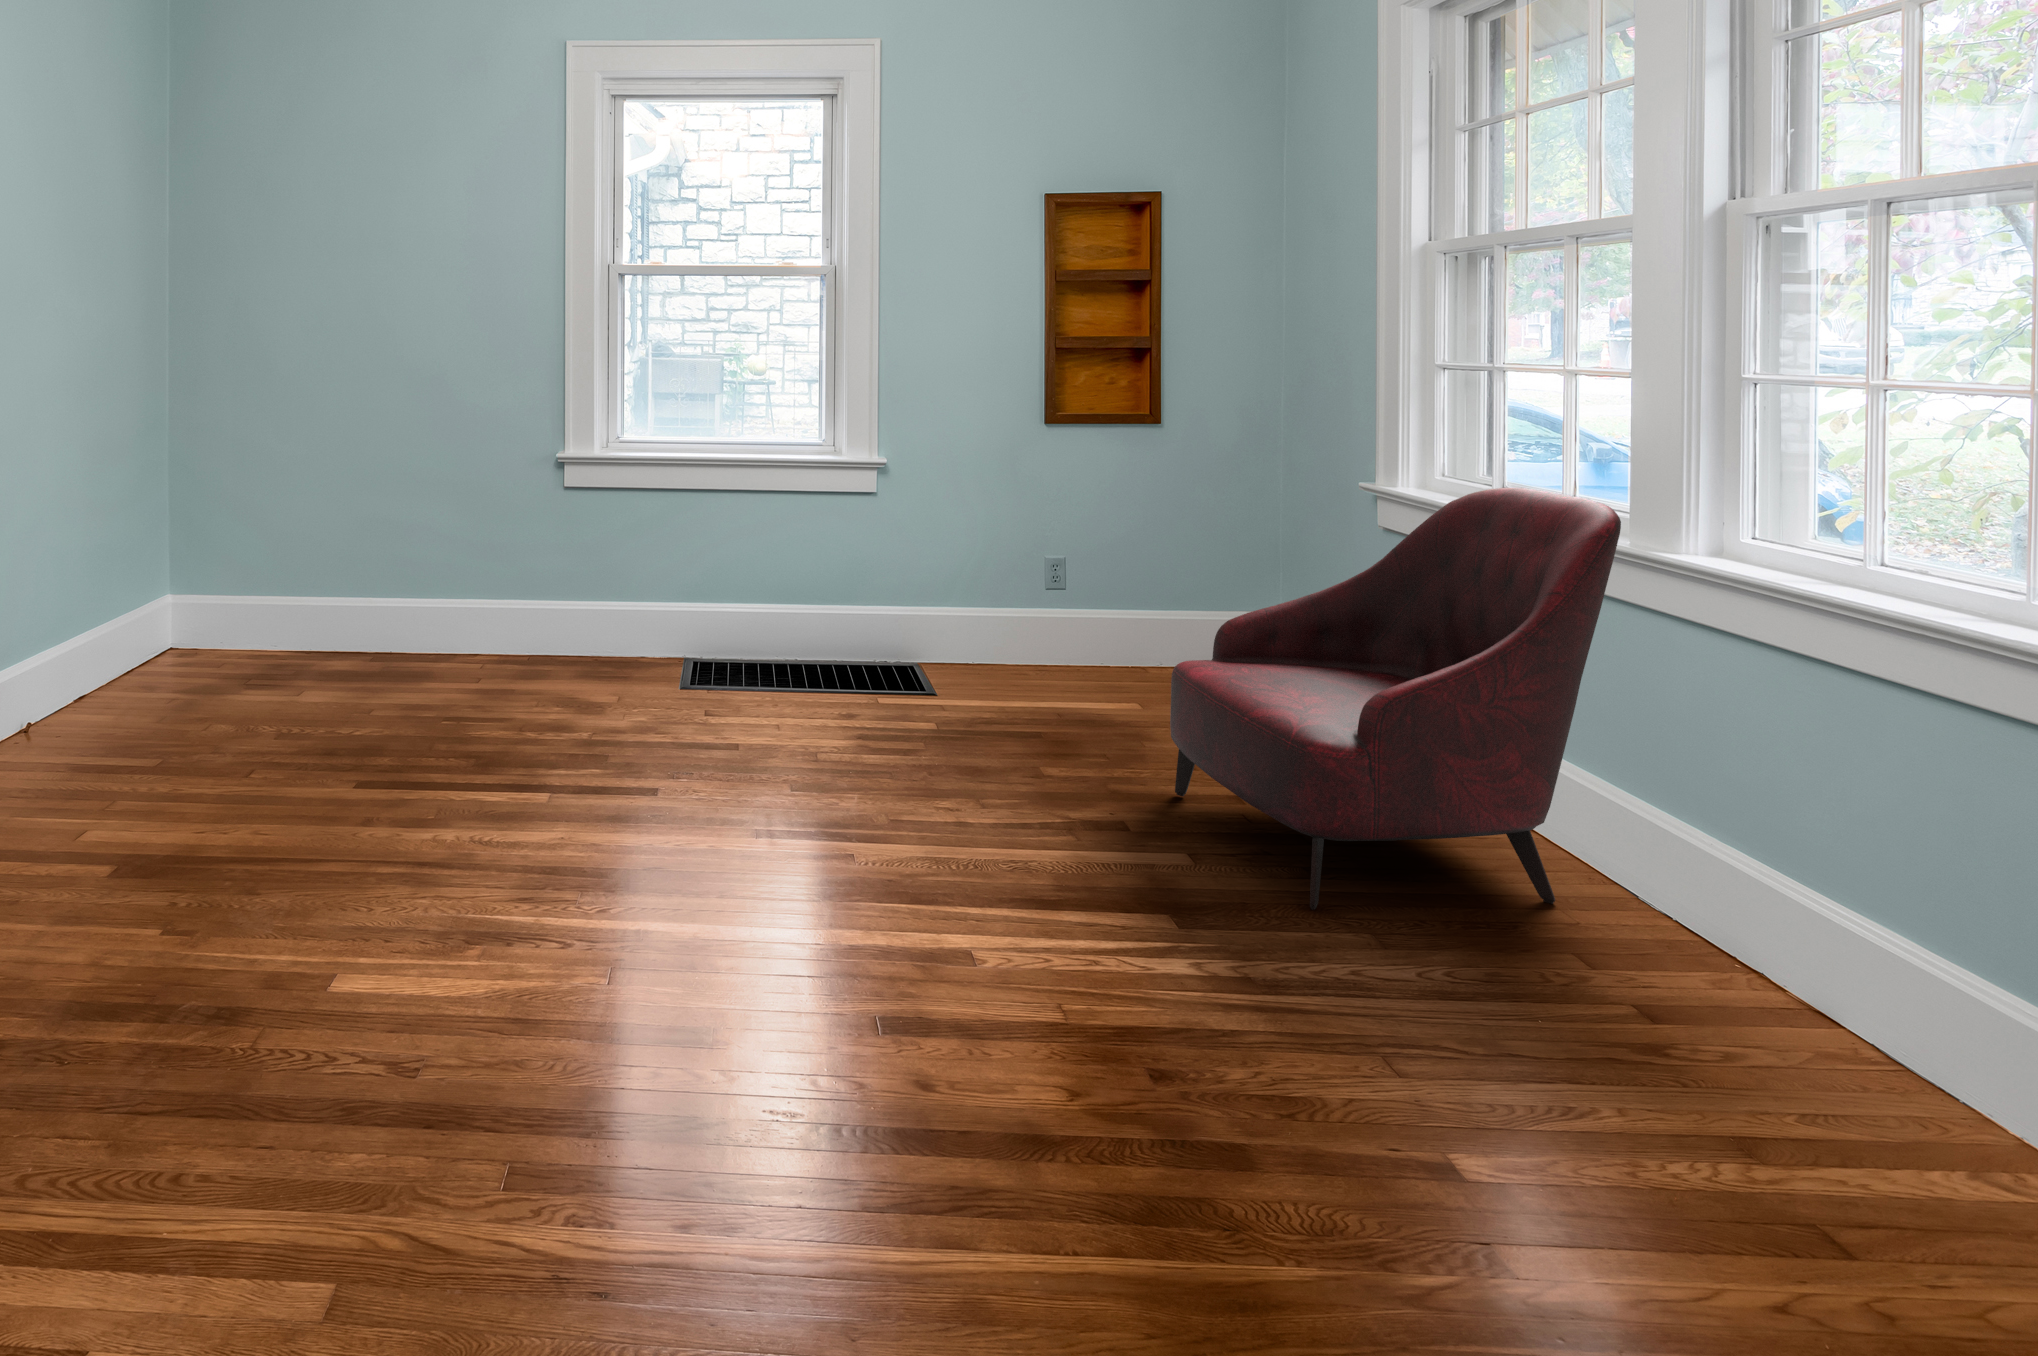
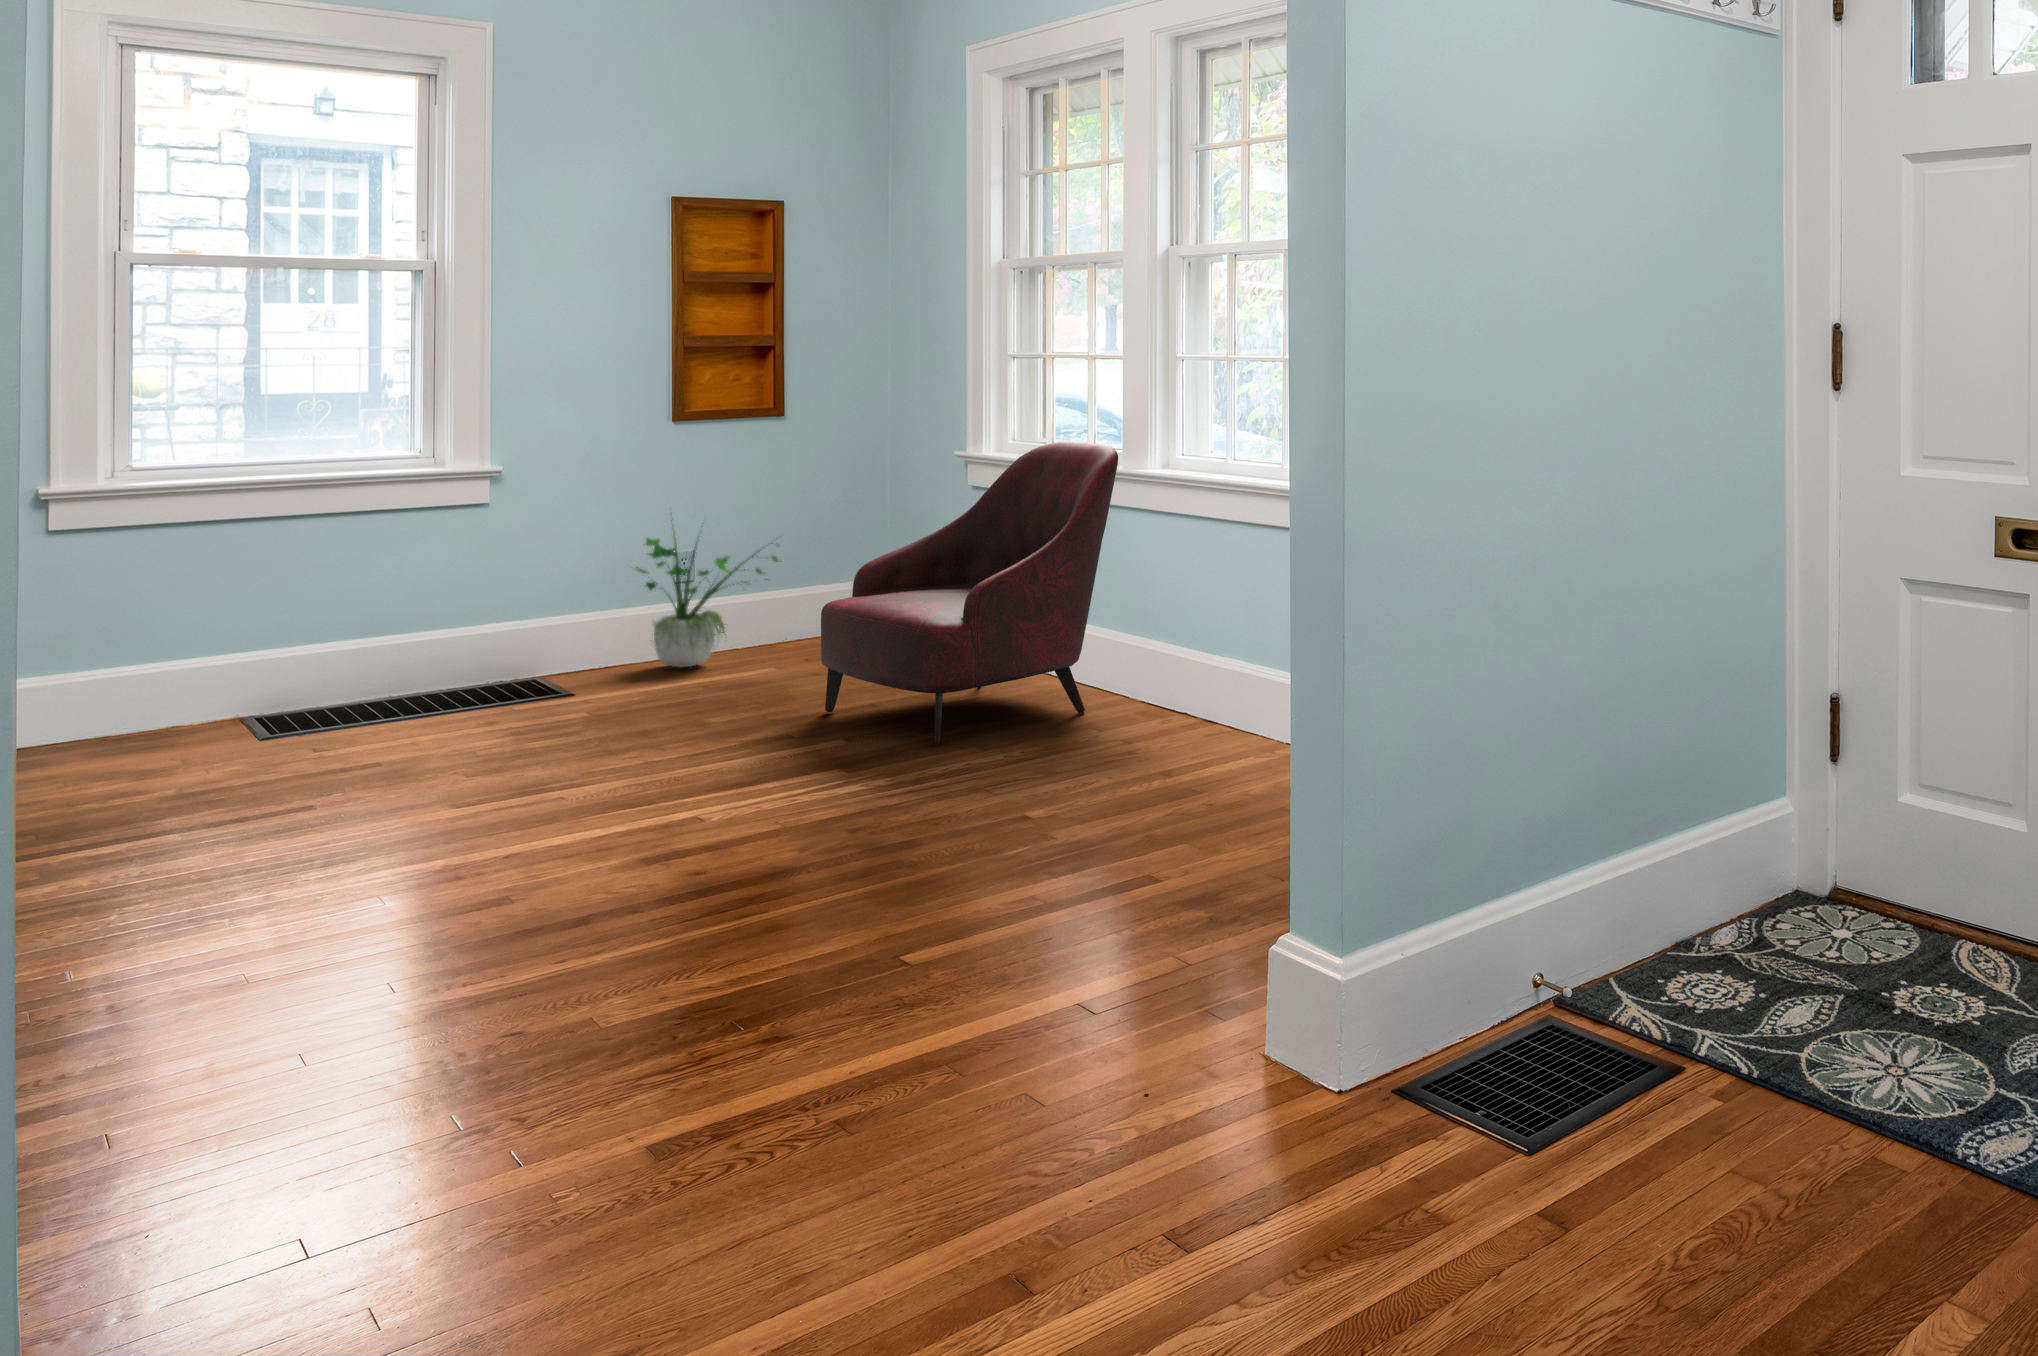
potted plant: none [991,508,1158,682] -> present [636,538,778,667]

